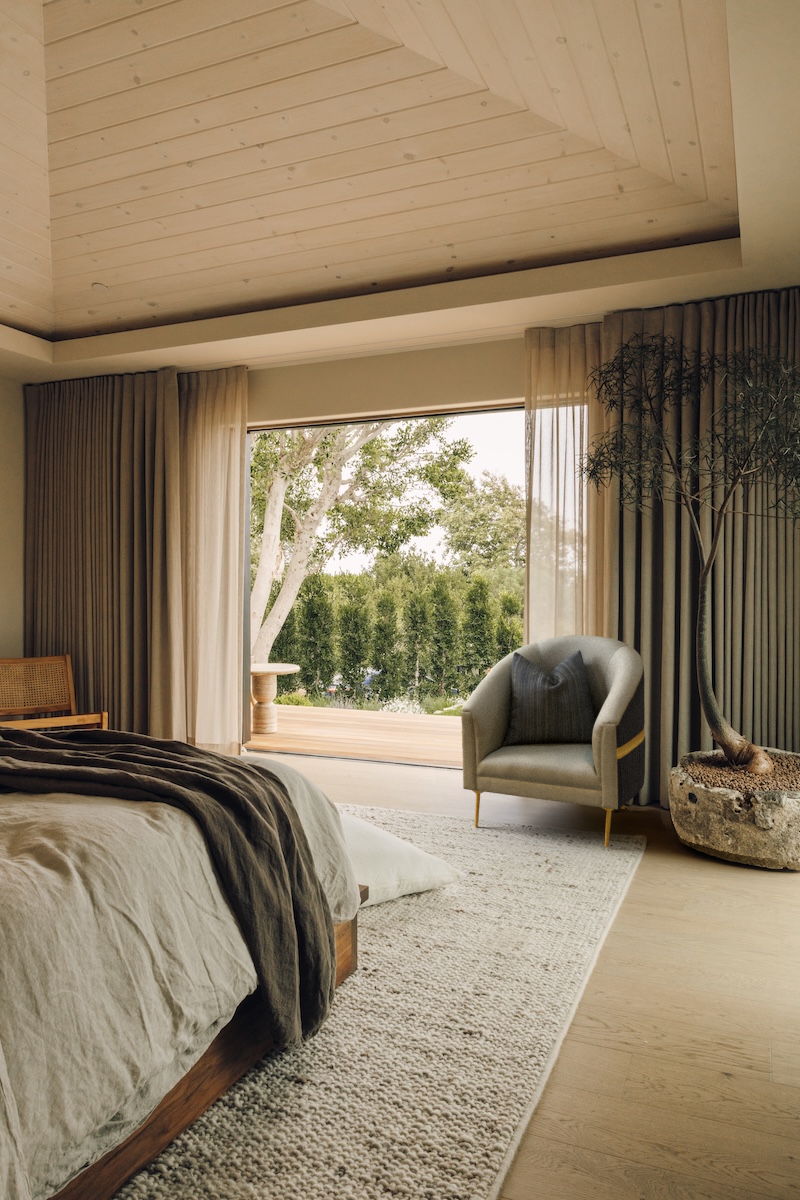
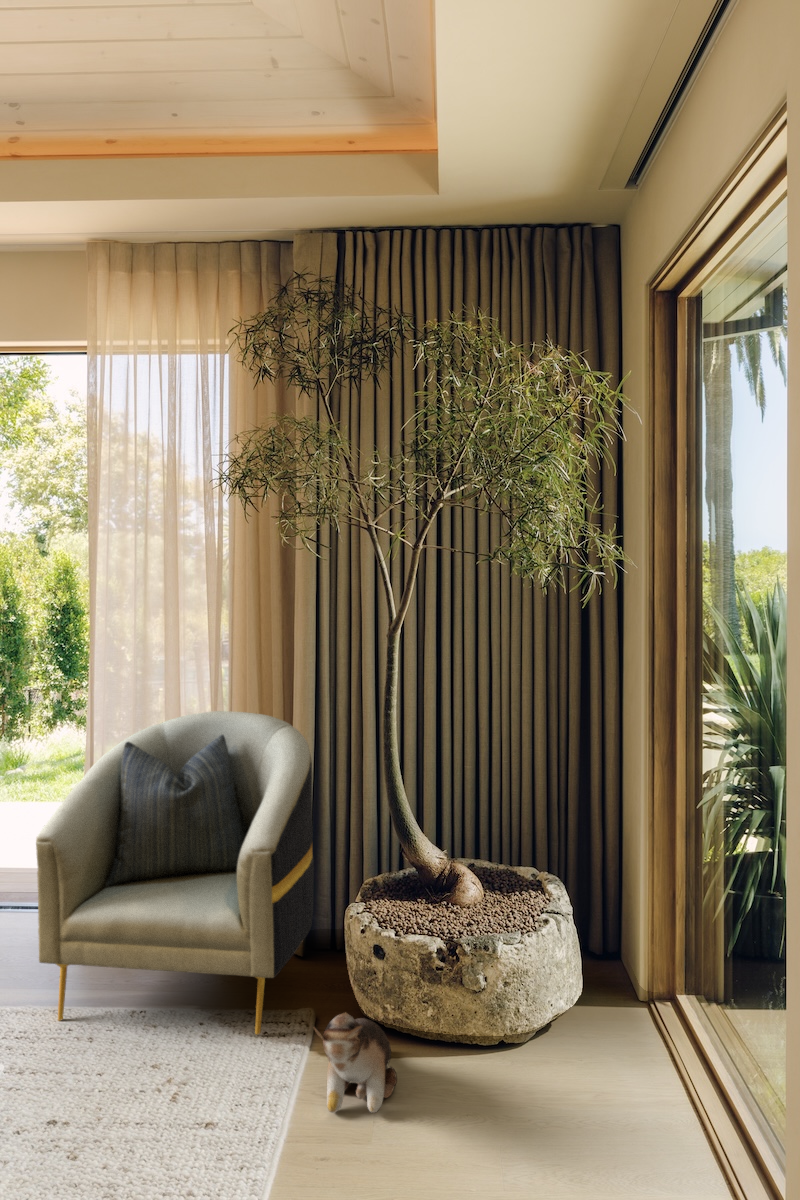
plush toy: none [646,825,705,893] -> present [314,1013,397,1113]

